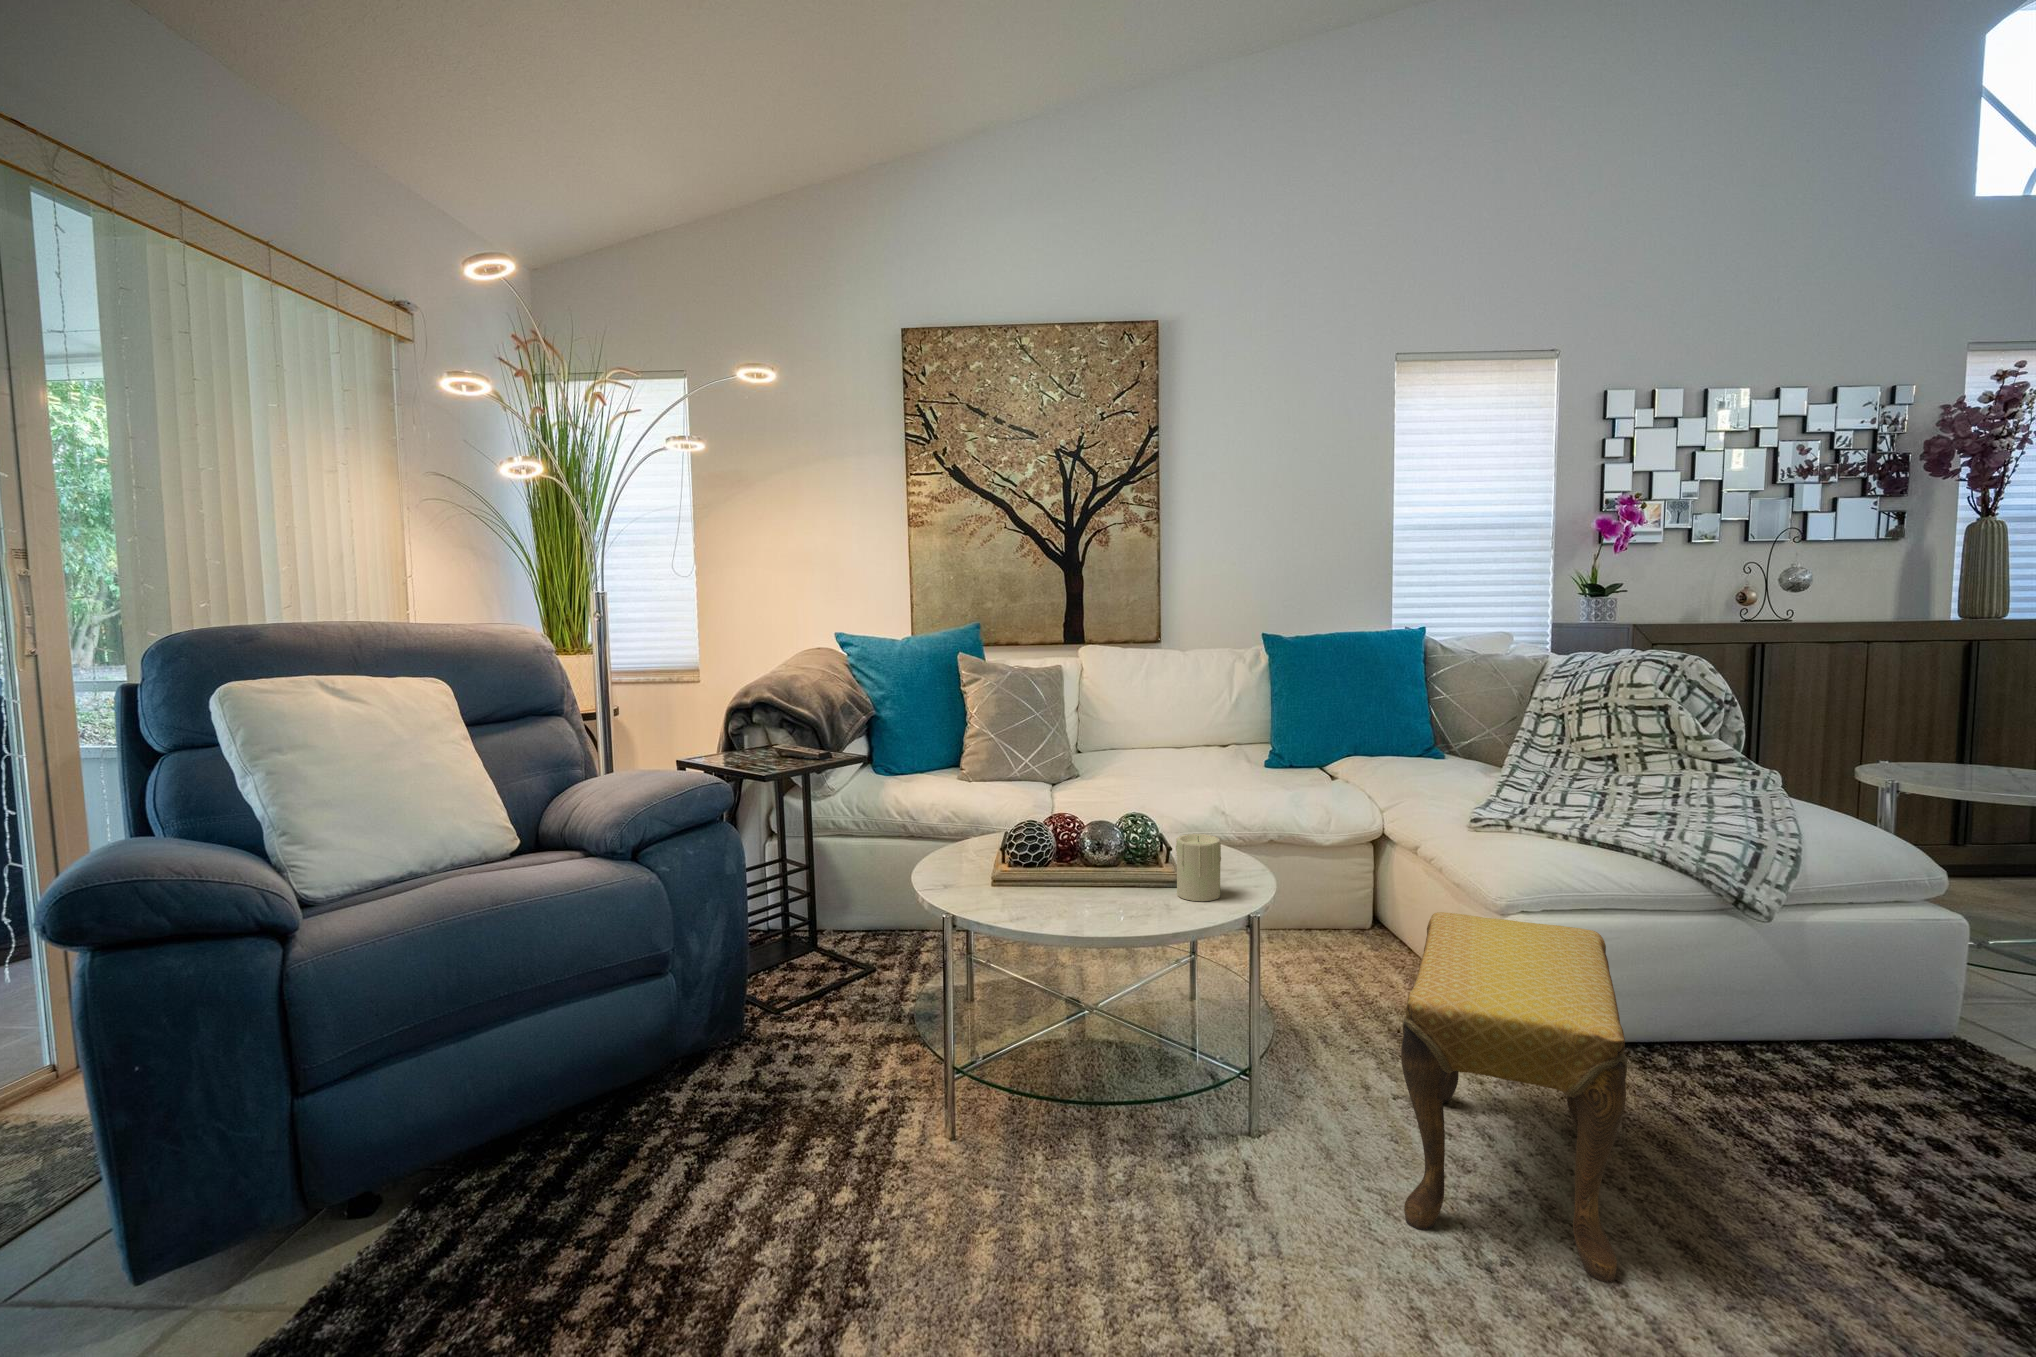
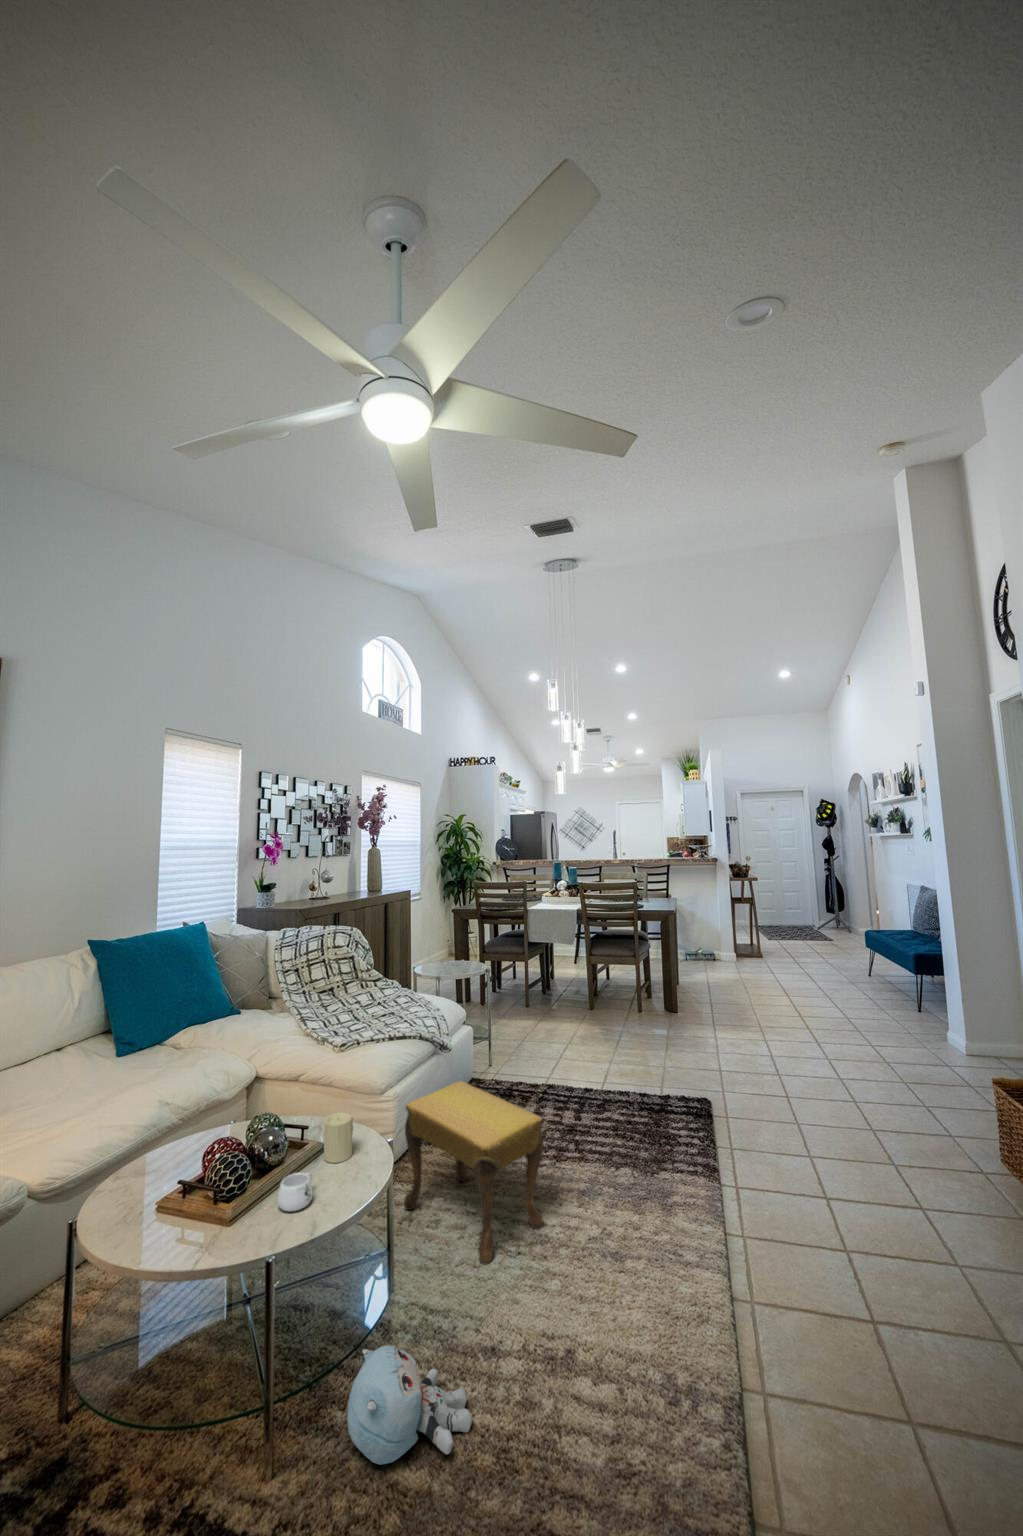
mug: none [1051,864,1111,905] -> present [277,1172,313,1211]
plush toy: none [960,1099,1121,1294] -> present [347,1346,472,1465]

